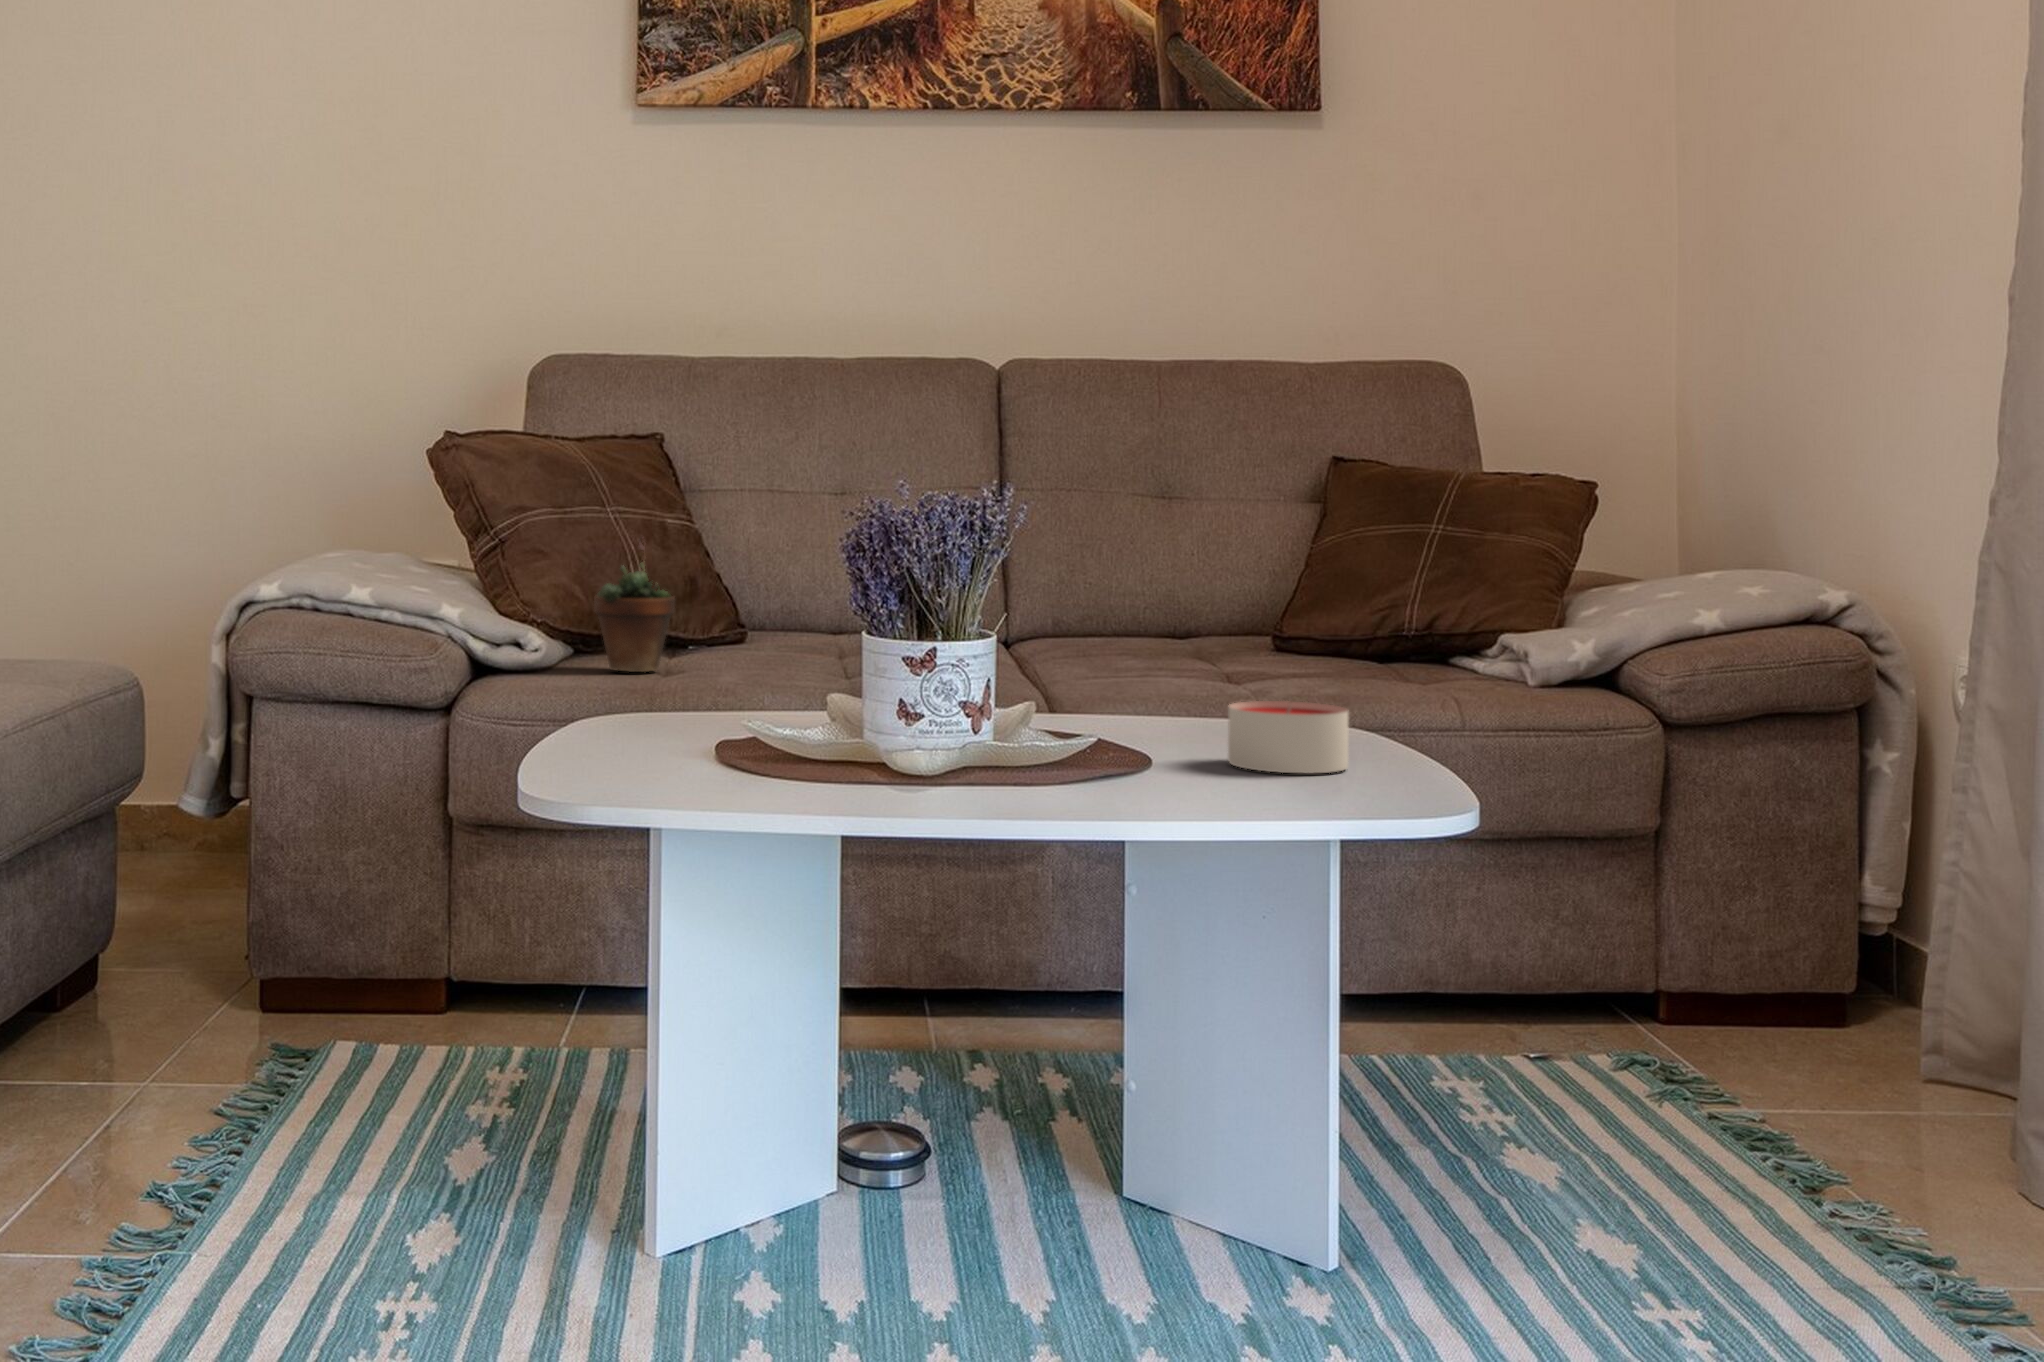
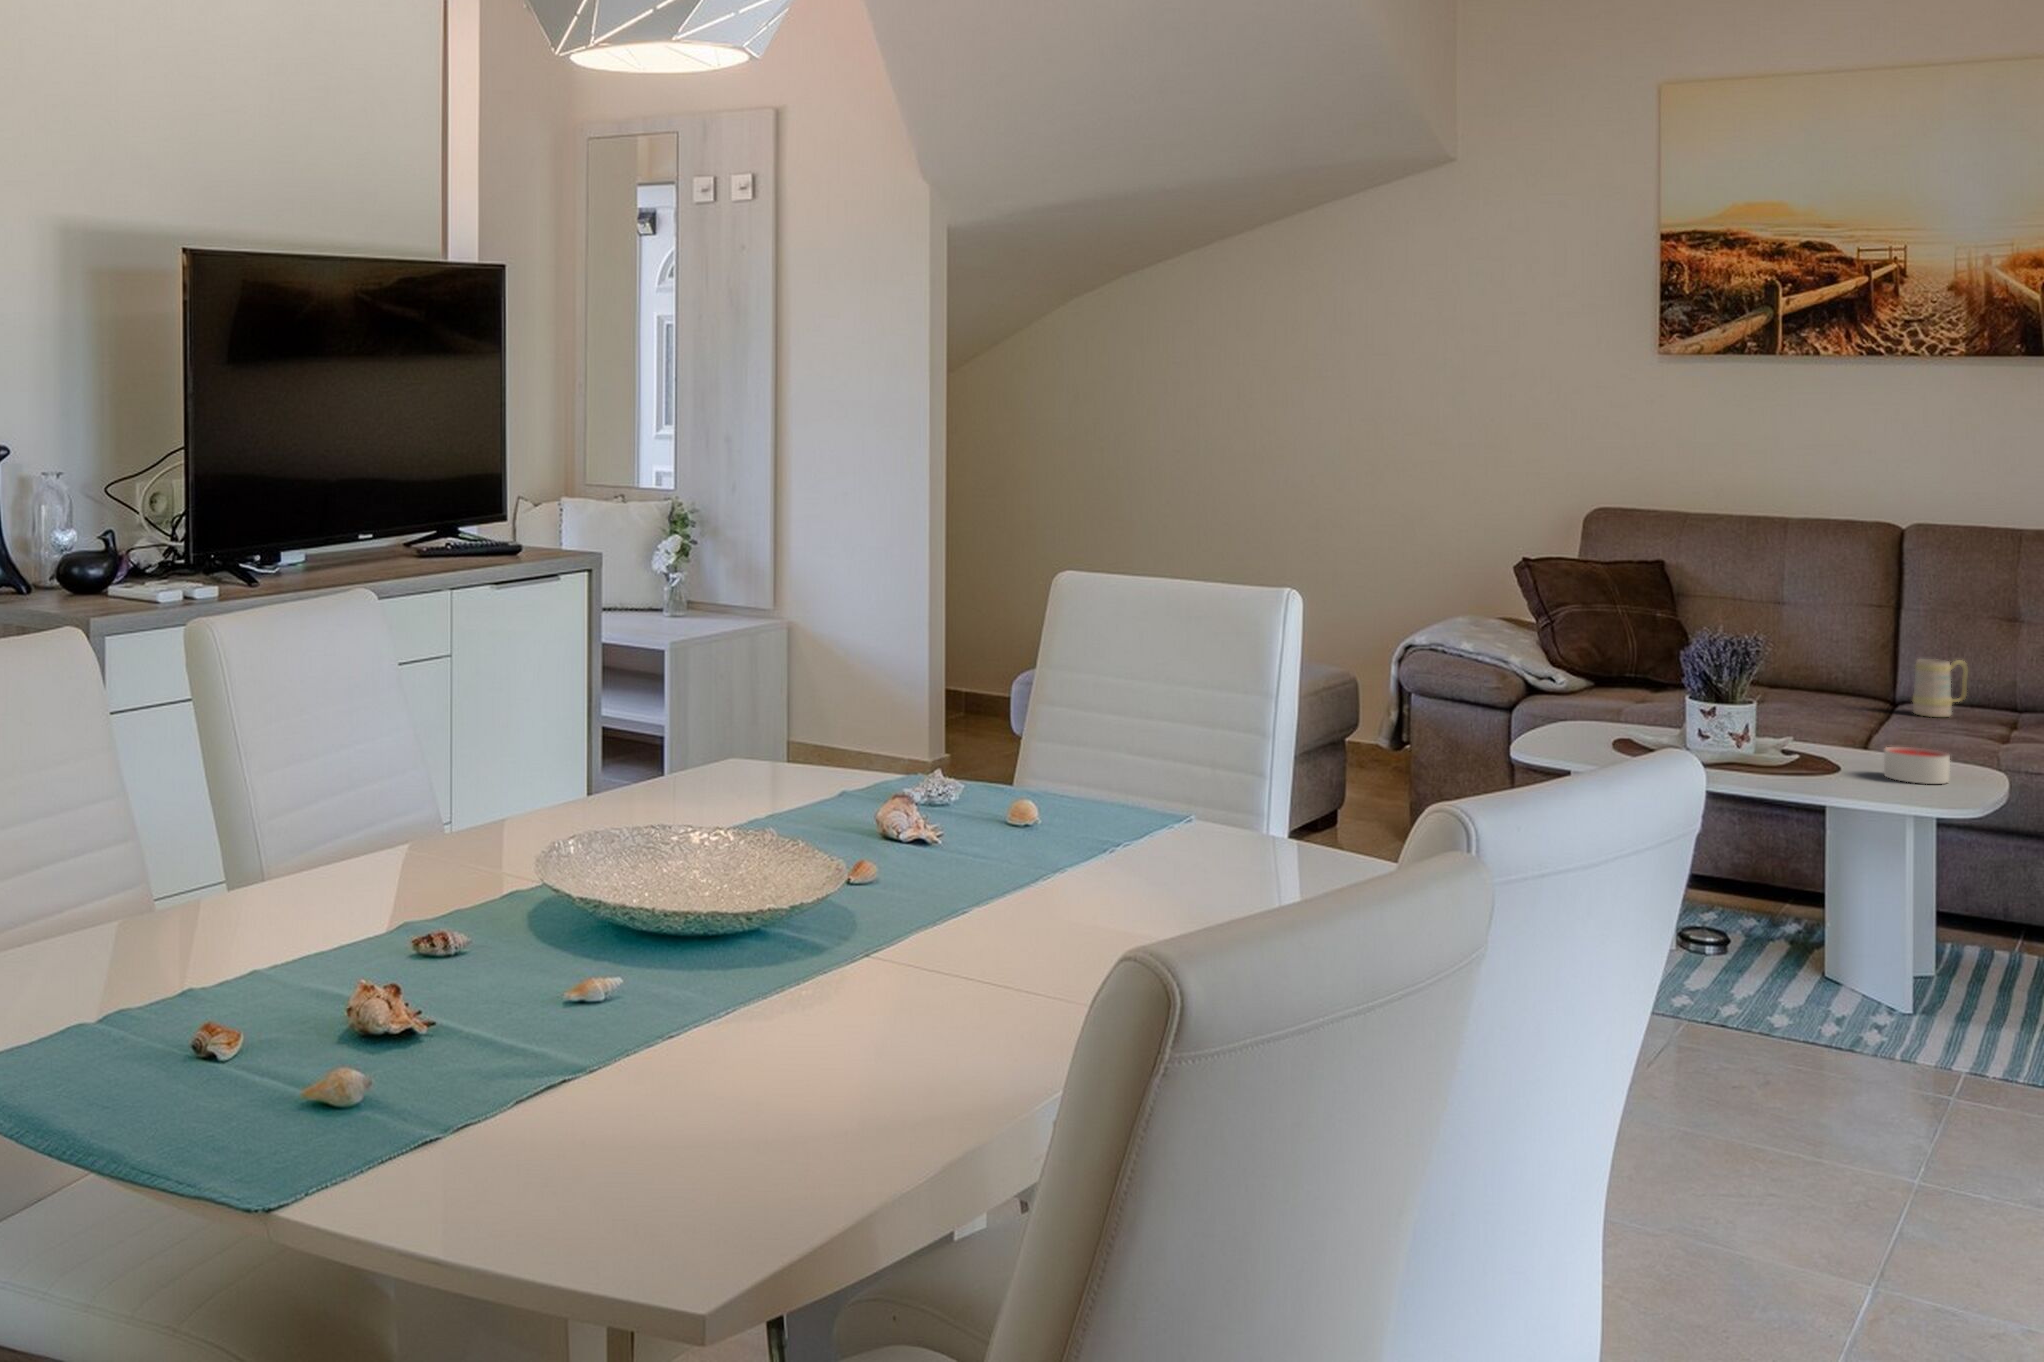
succulent plant: present [594,537,675,672] -> none [1596,626,1644,698]
mug: none [1079,565,1155,665] -> present [1913,659,1968,717]

